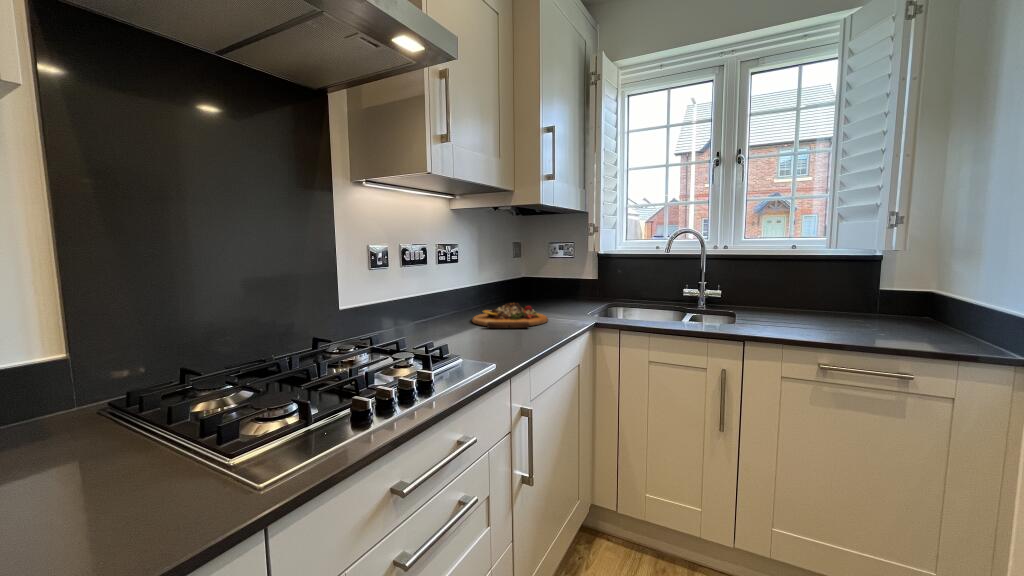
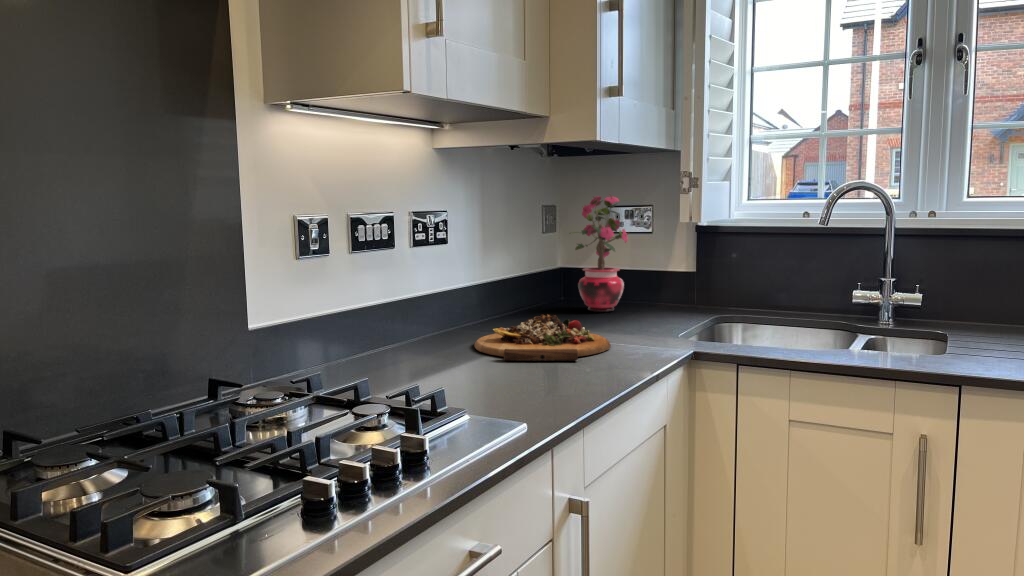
potted plant: none [527,236,561,302] -> present [573,194,627,312]

